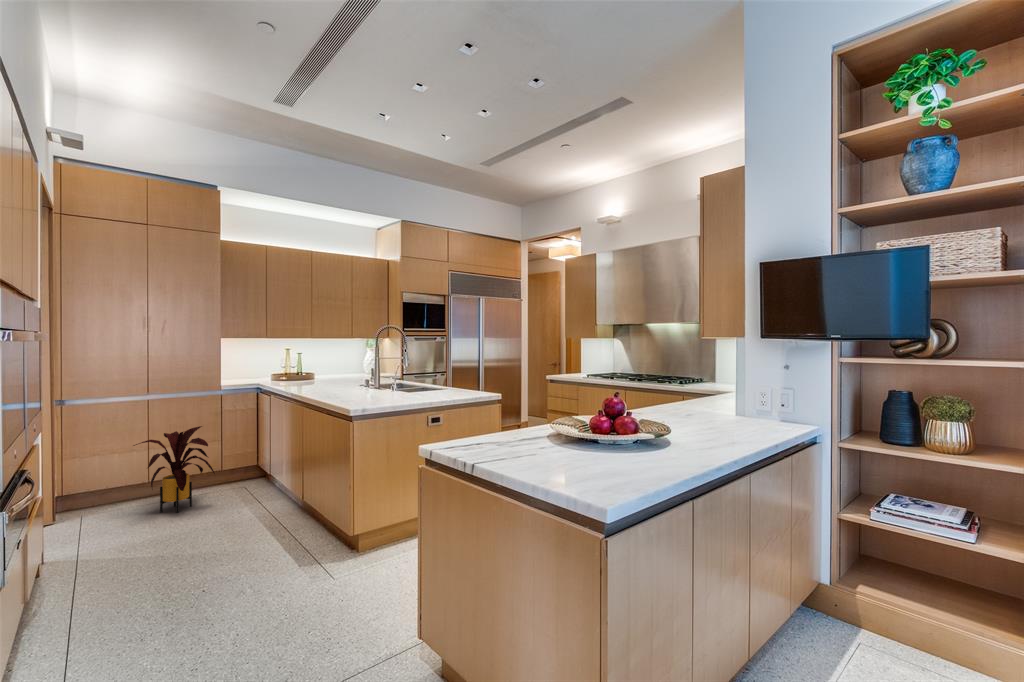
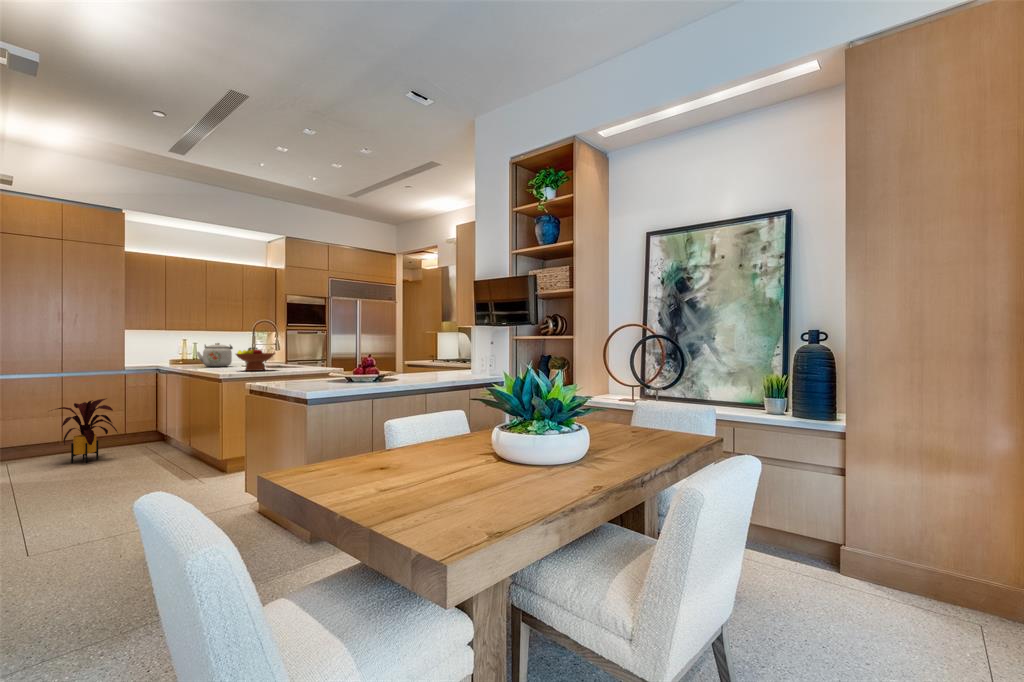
kettle: none [307,356,349,388] -> present [197,343,233,367]
fruit bowl: none [364,367,416,401] -> present [236,347,274,371]

